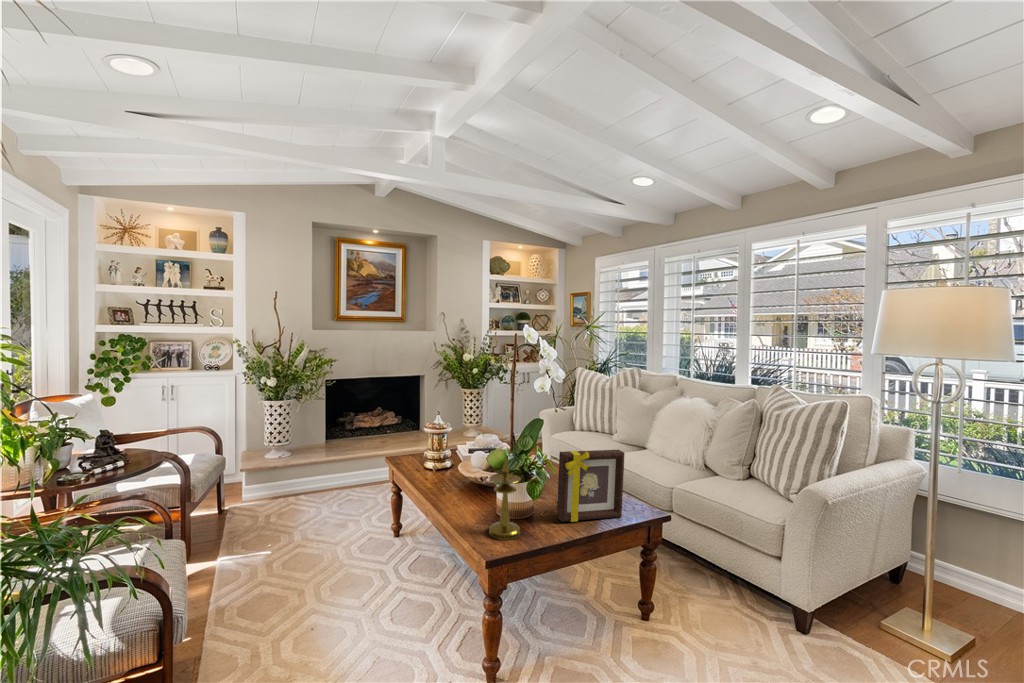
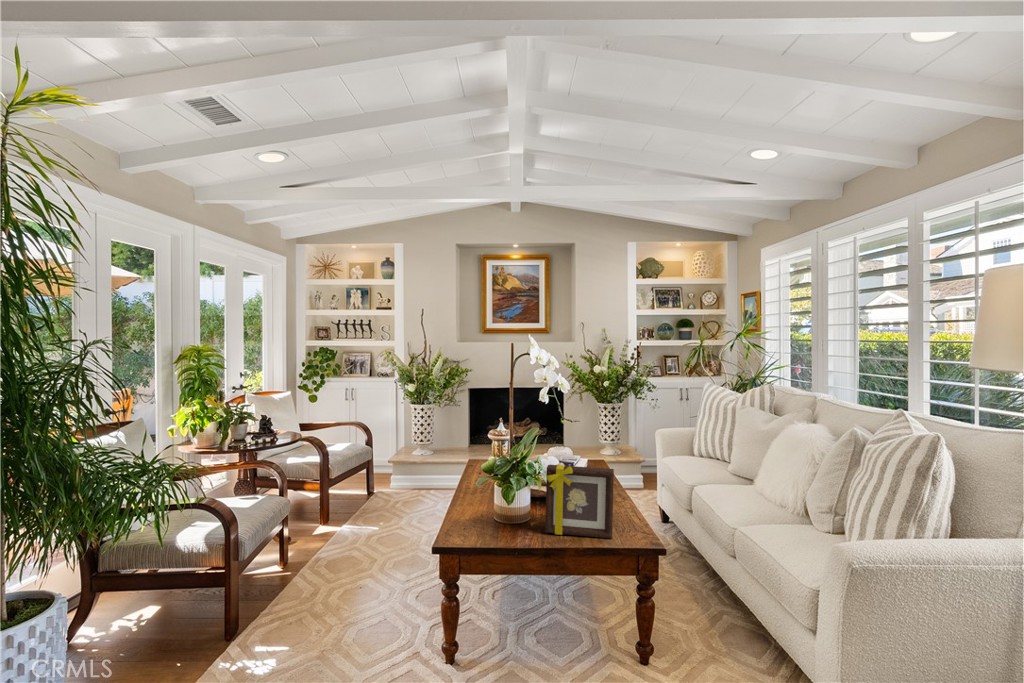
candlestick: present [489,459,521,540] -> none [472,464,501,538]

